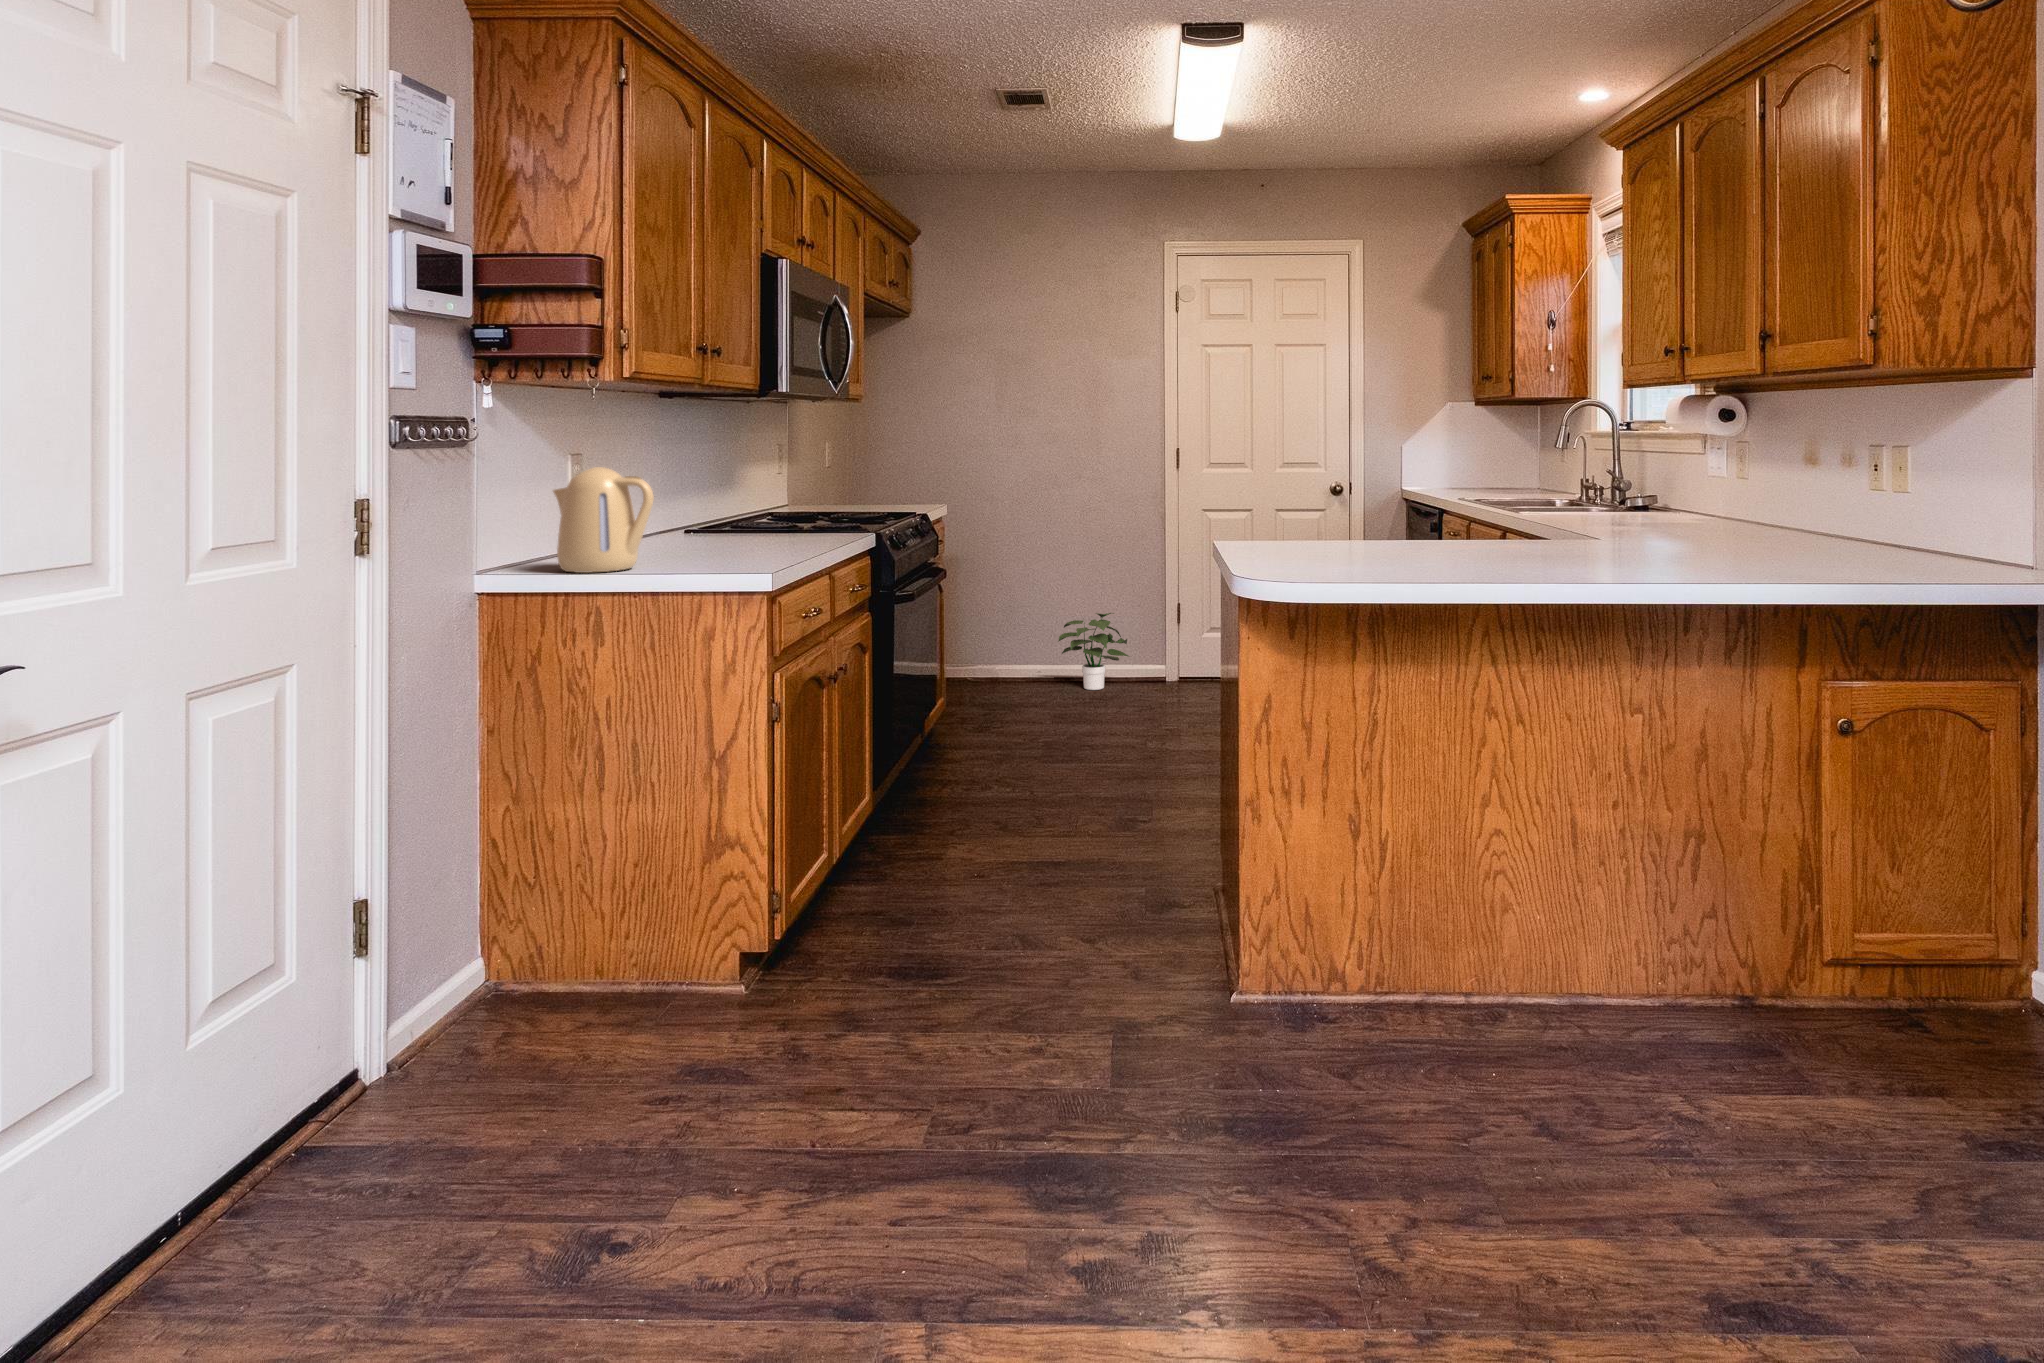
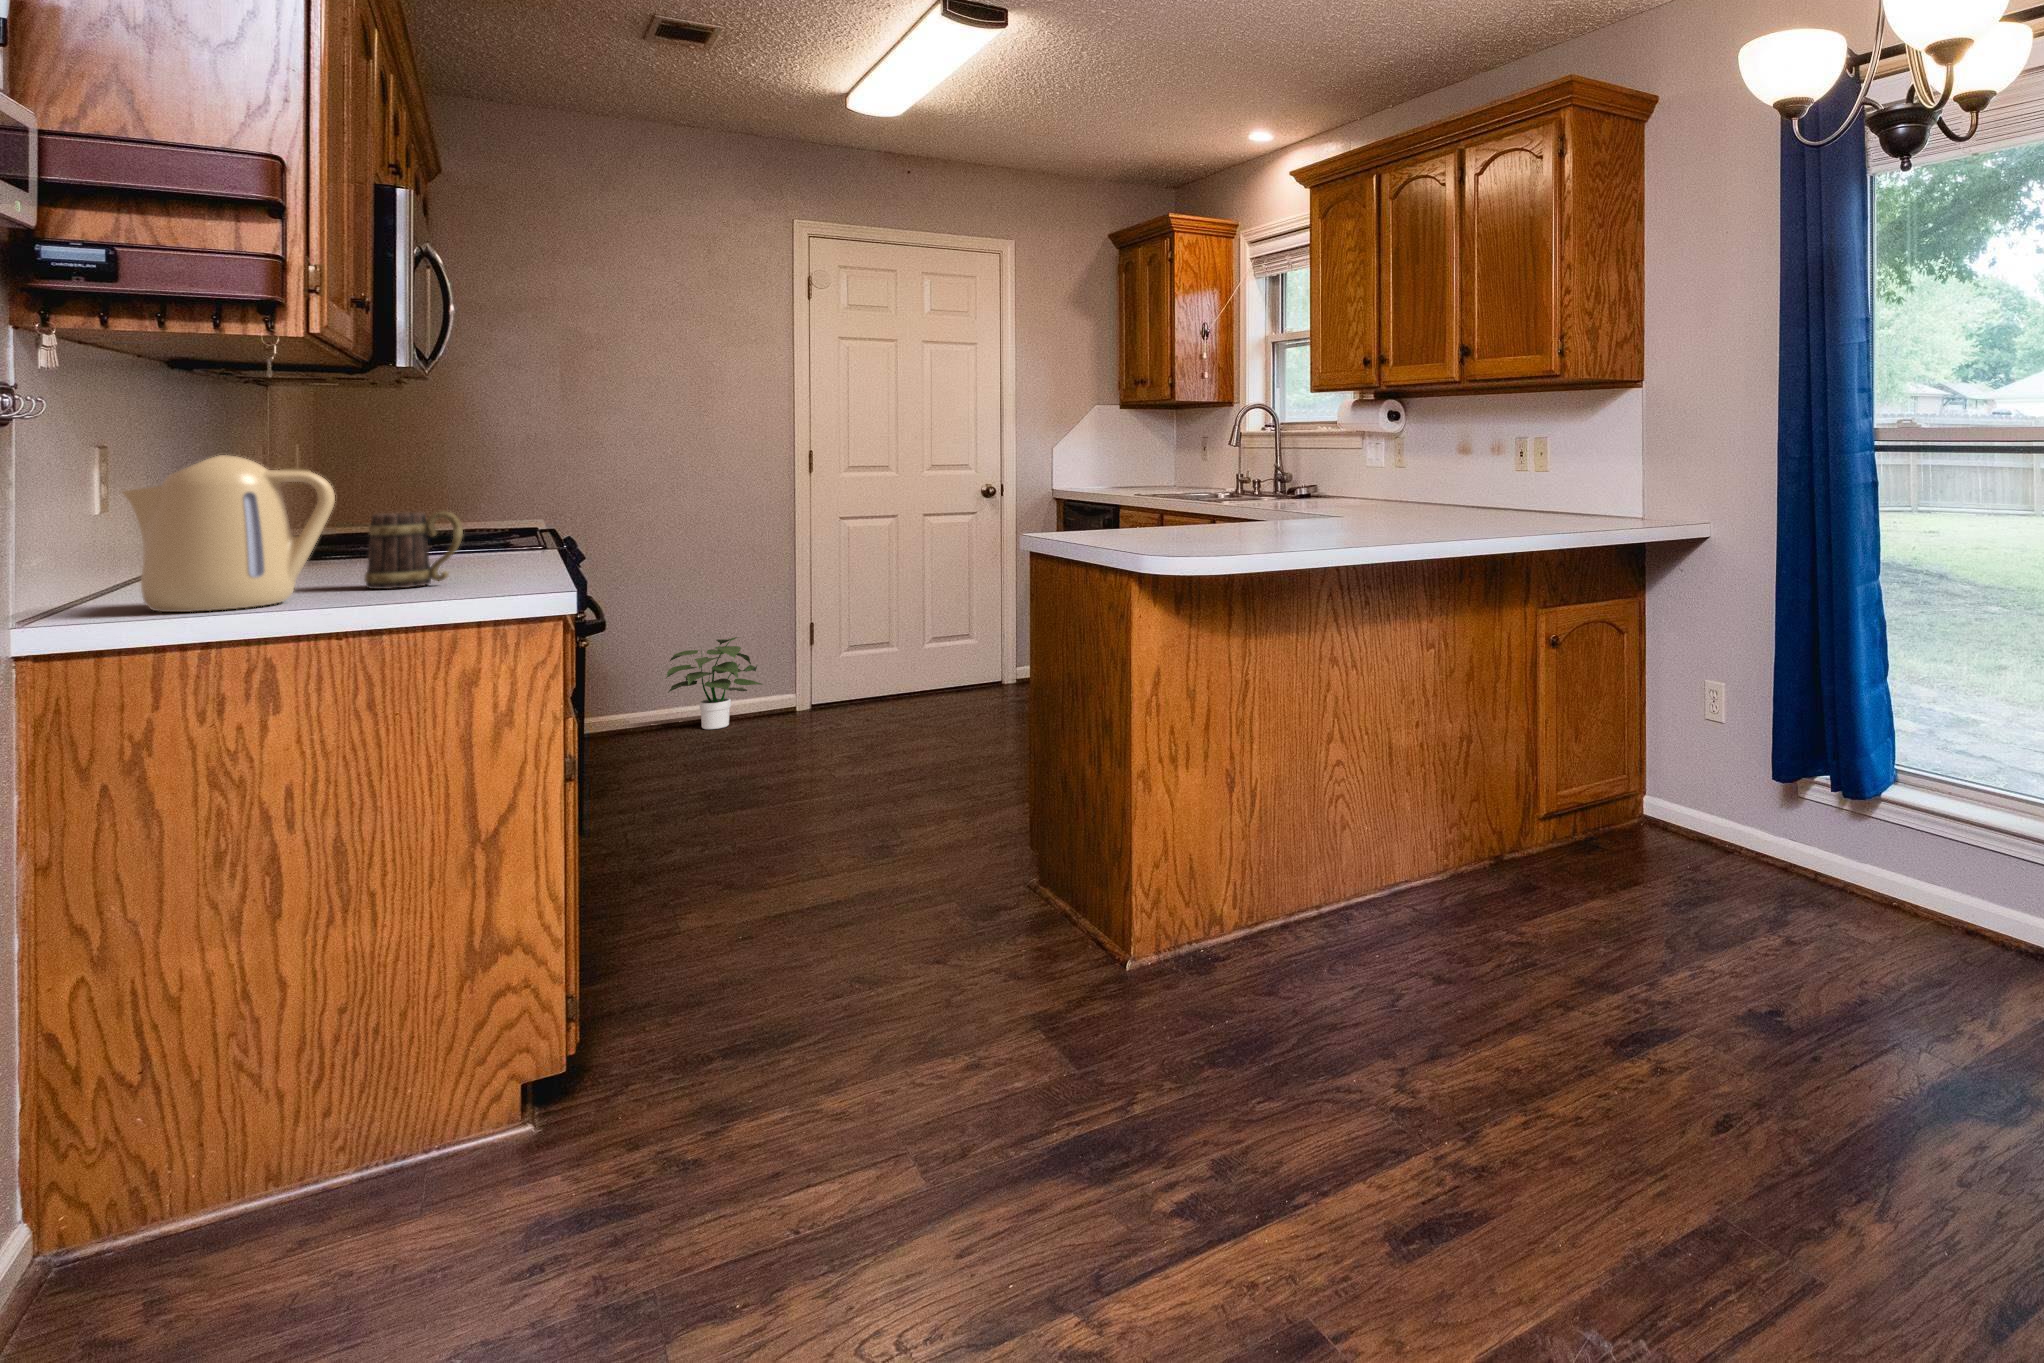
mug: none [694,507,749,563] -> present [365,511,463,589]

